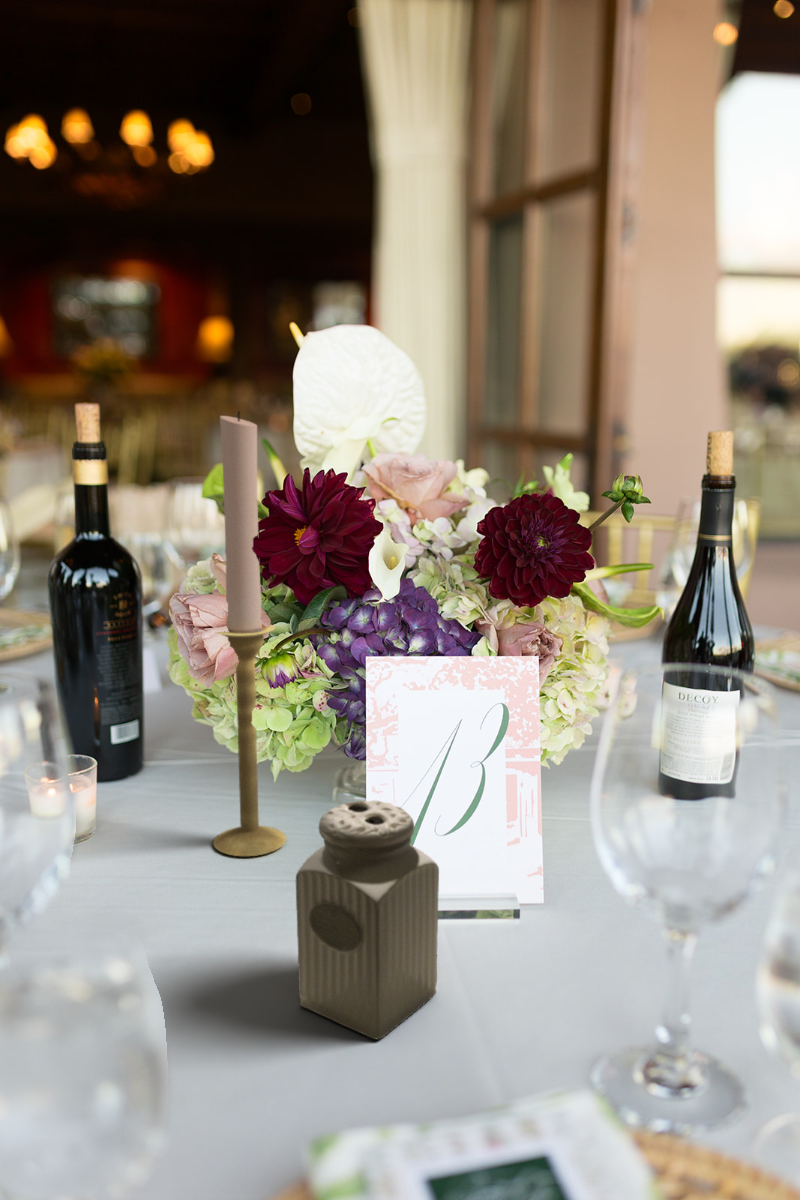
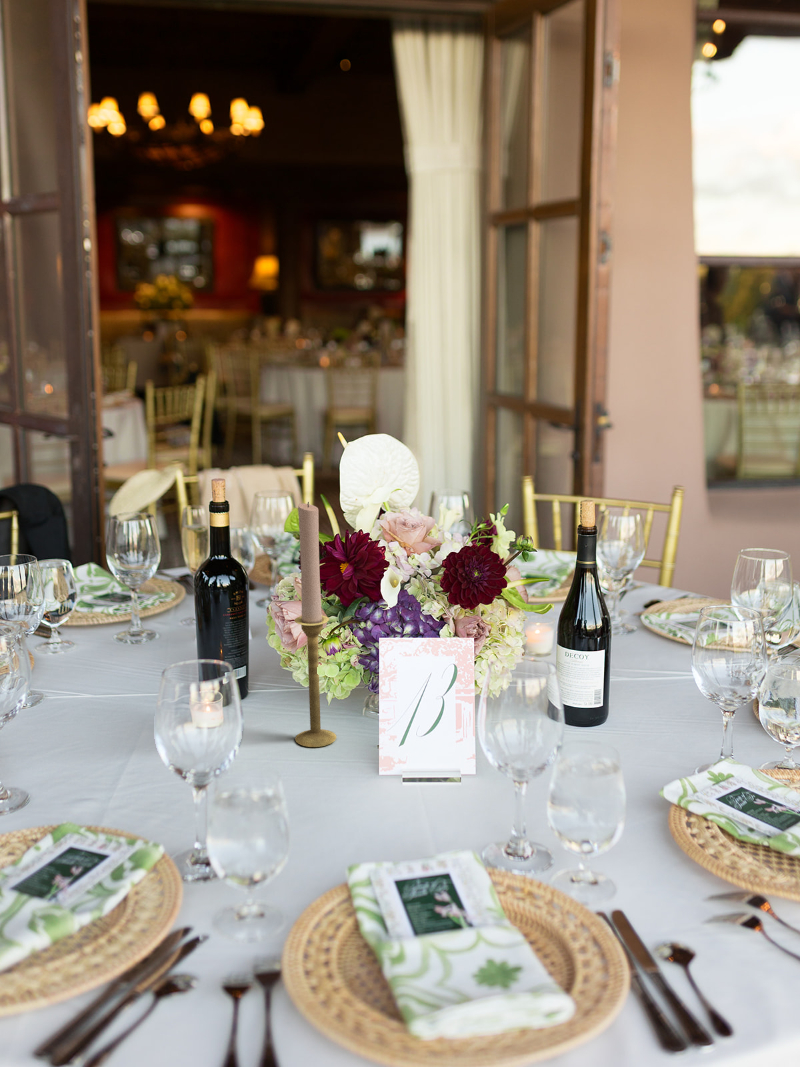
salt shaker: present [296,801,439,1039] -> none [341,720,412,836]

